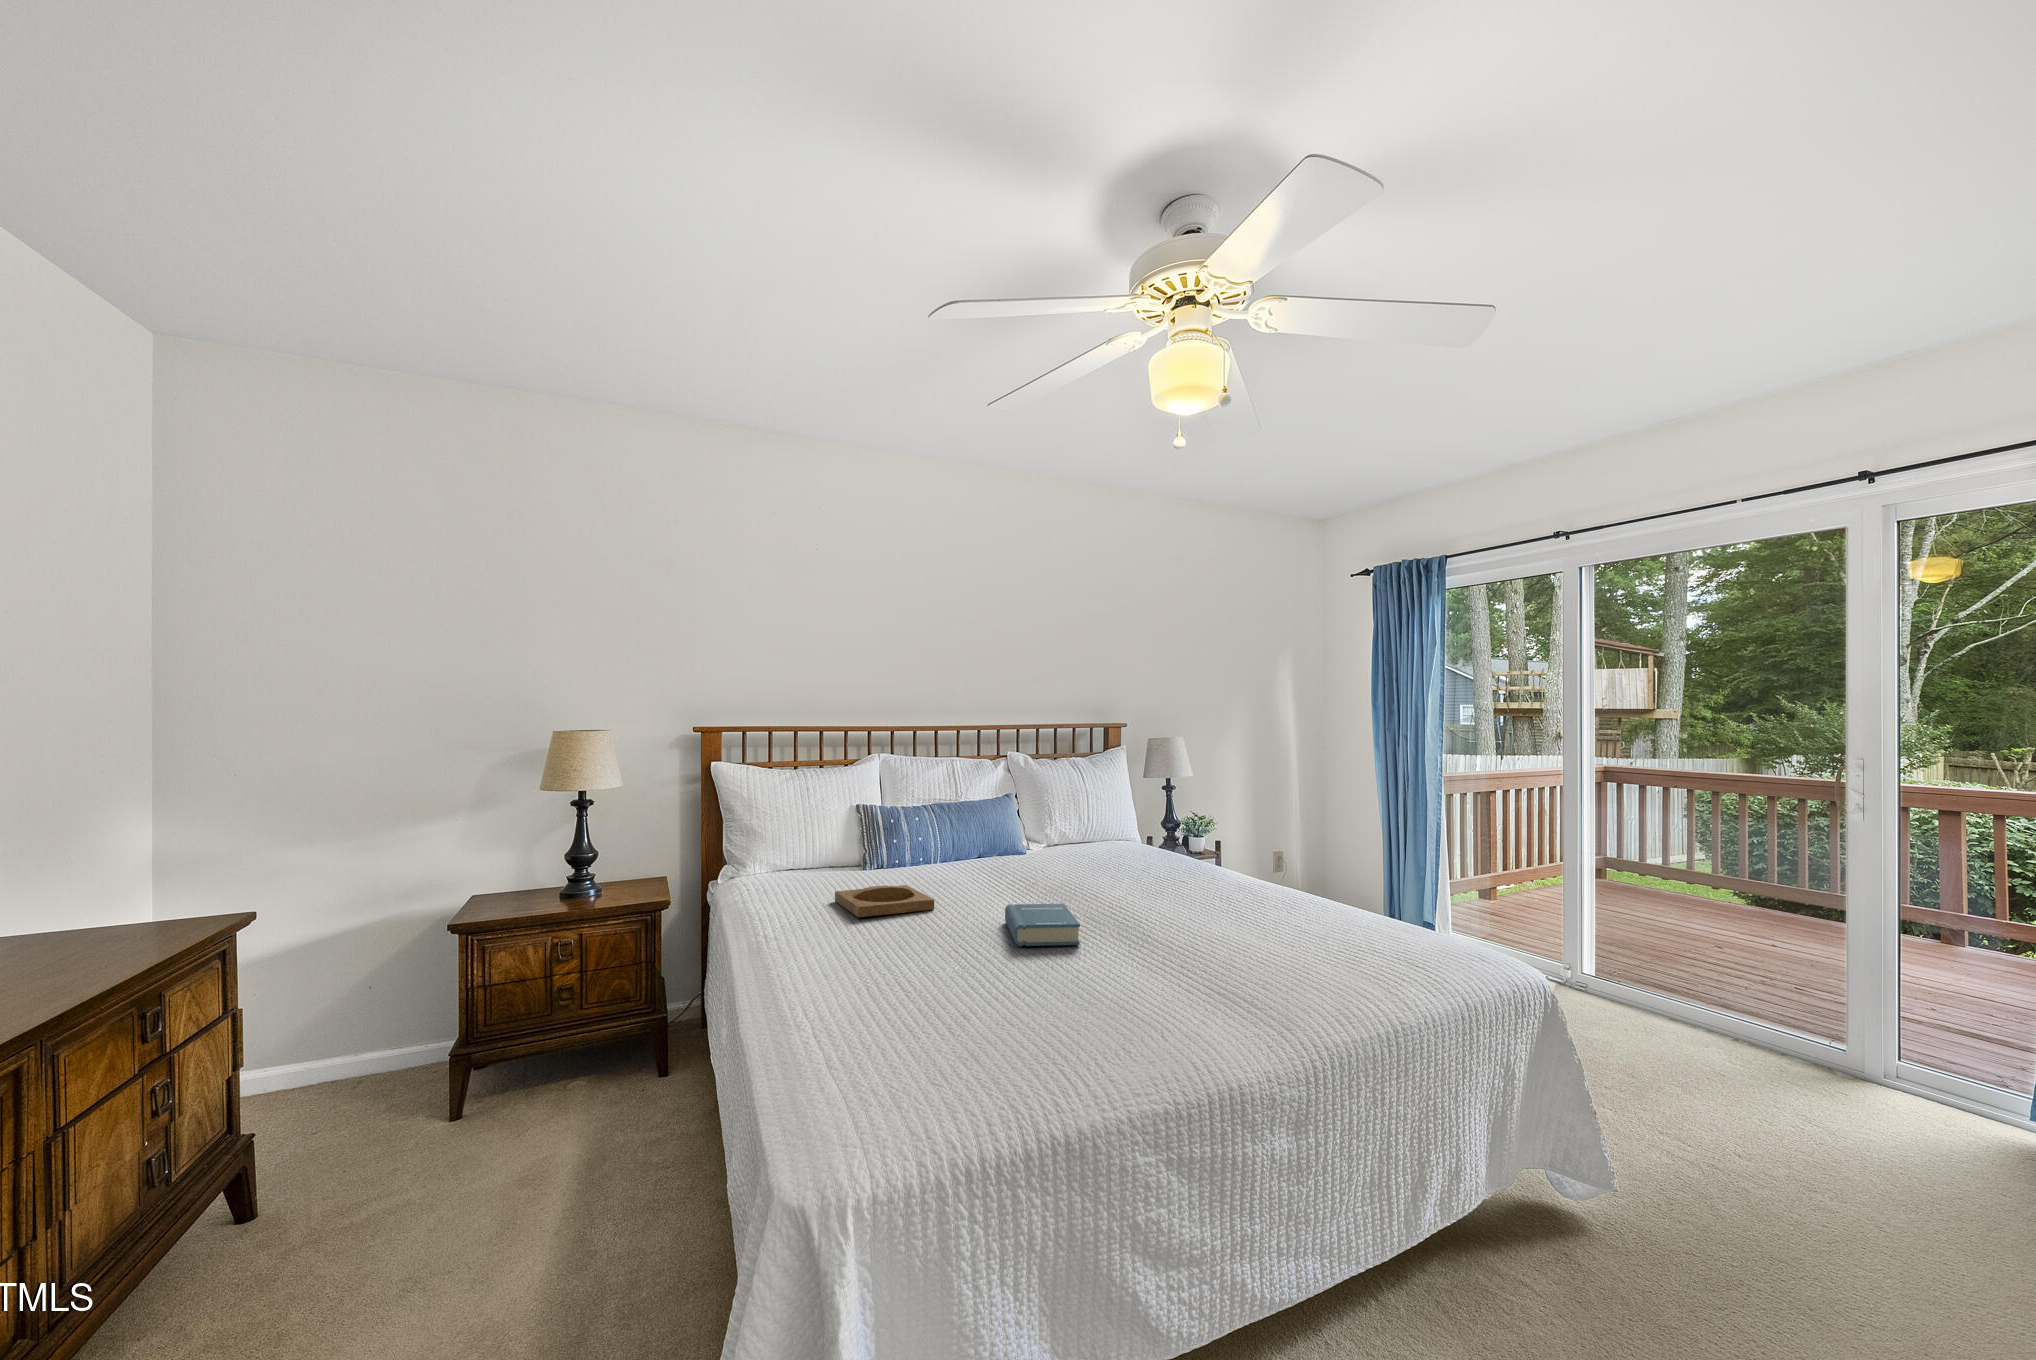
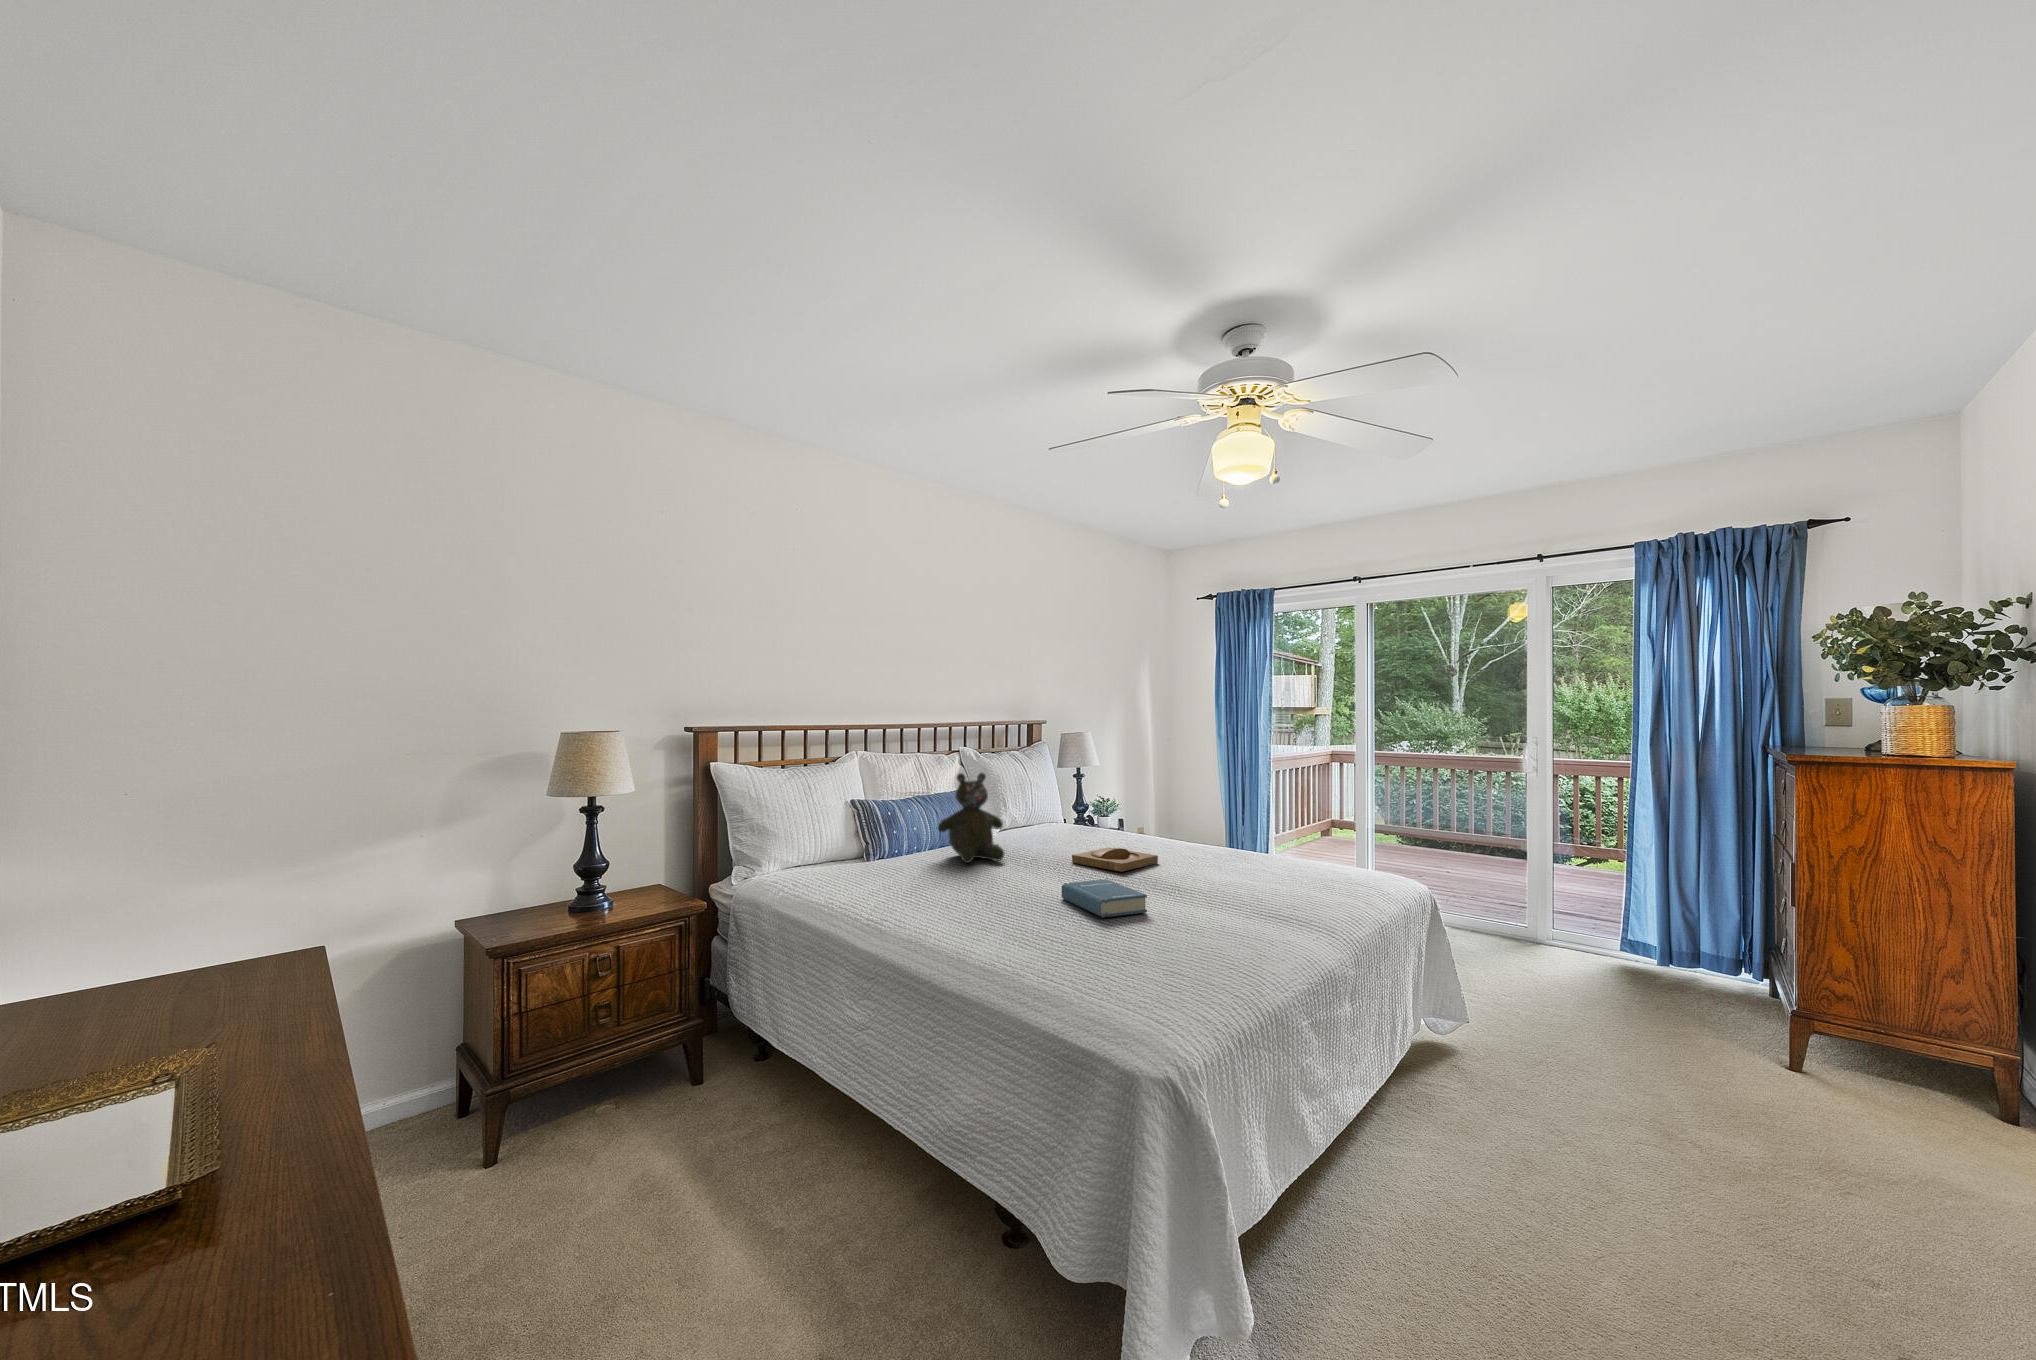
teddy bear: none [932,778,1008,877] -> present [938,773,1004,863]
tray: present [835,885,934,917] -> present [1072,848,1158,872]

